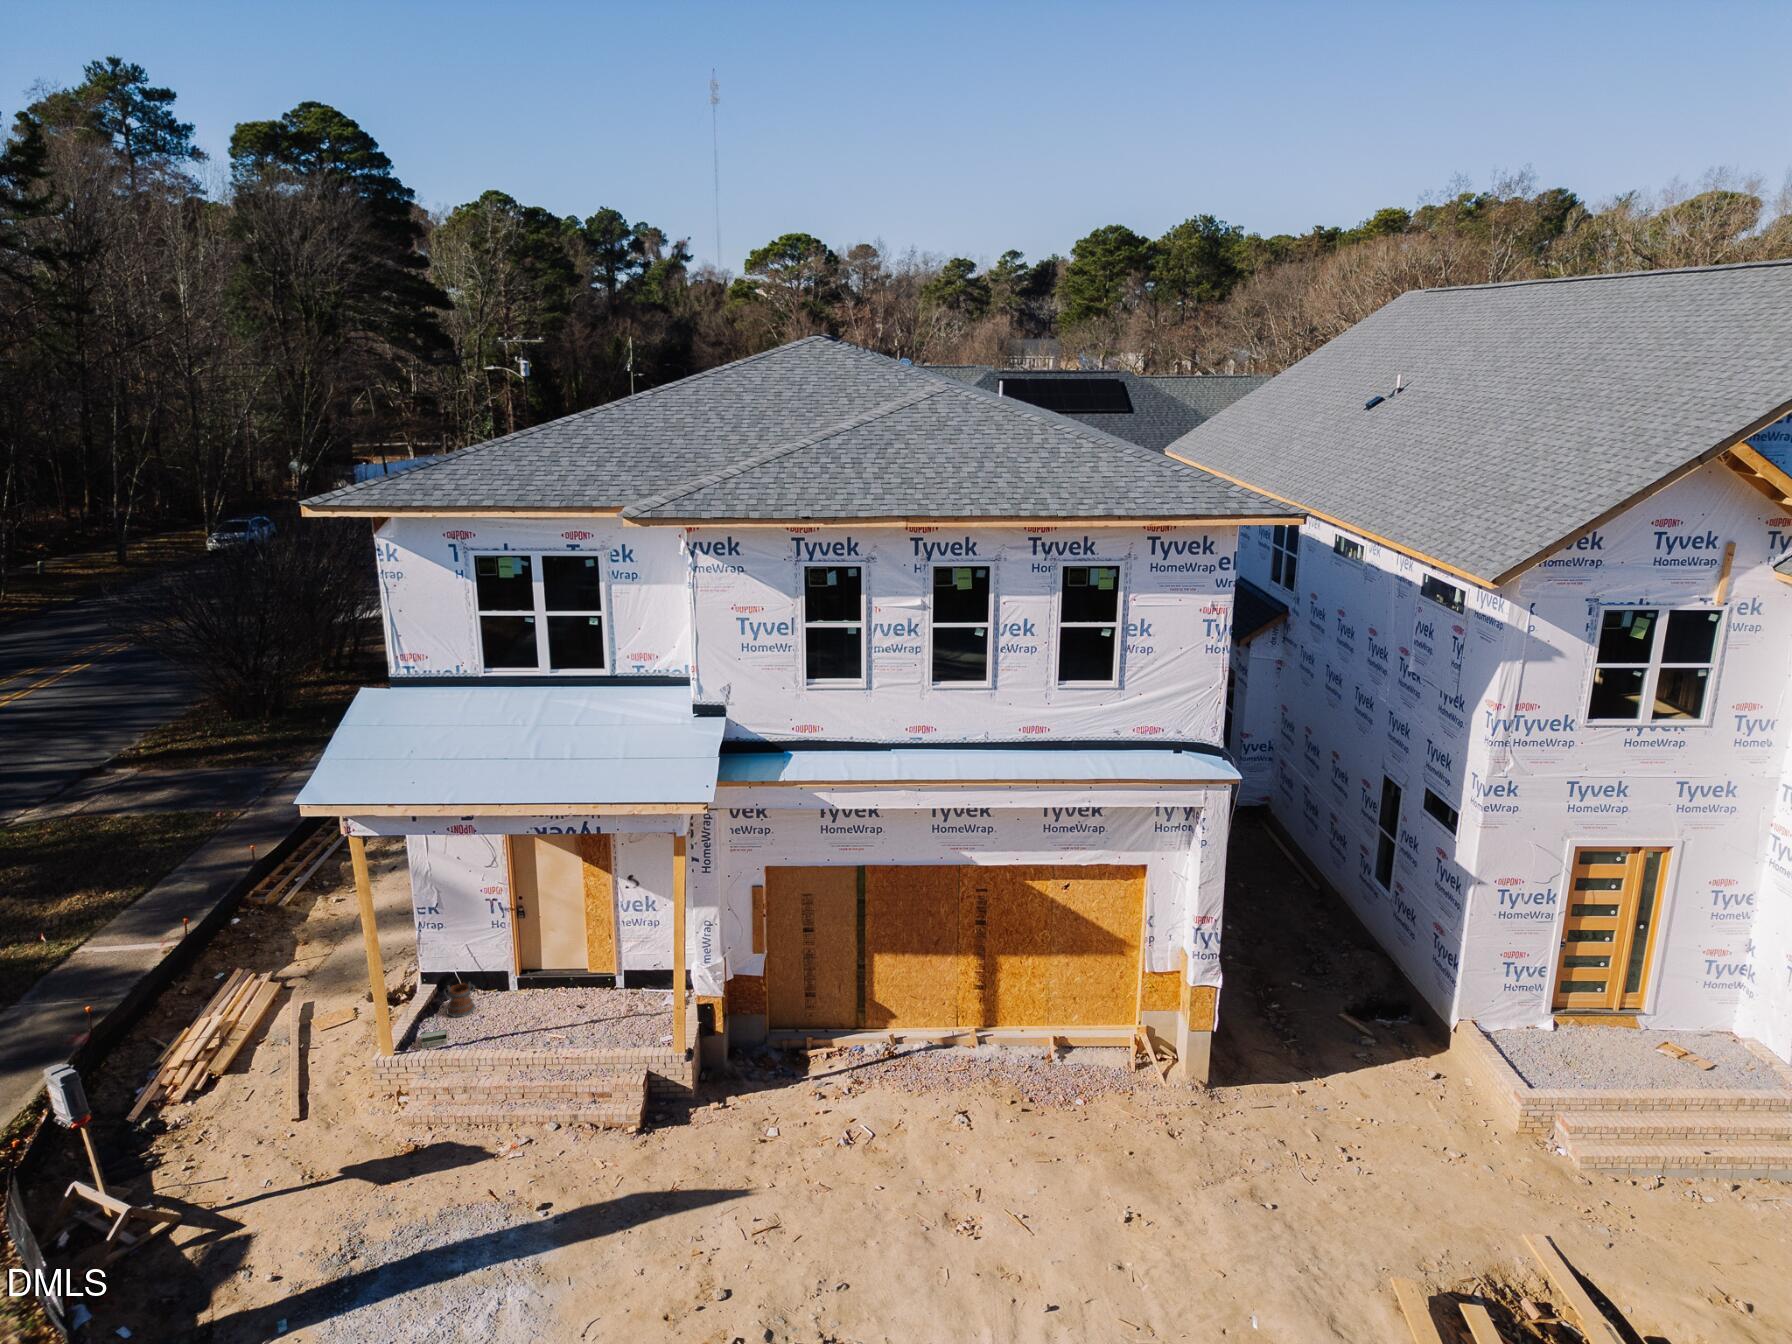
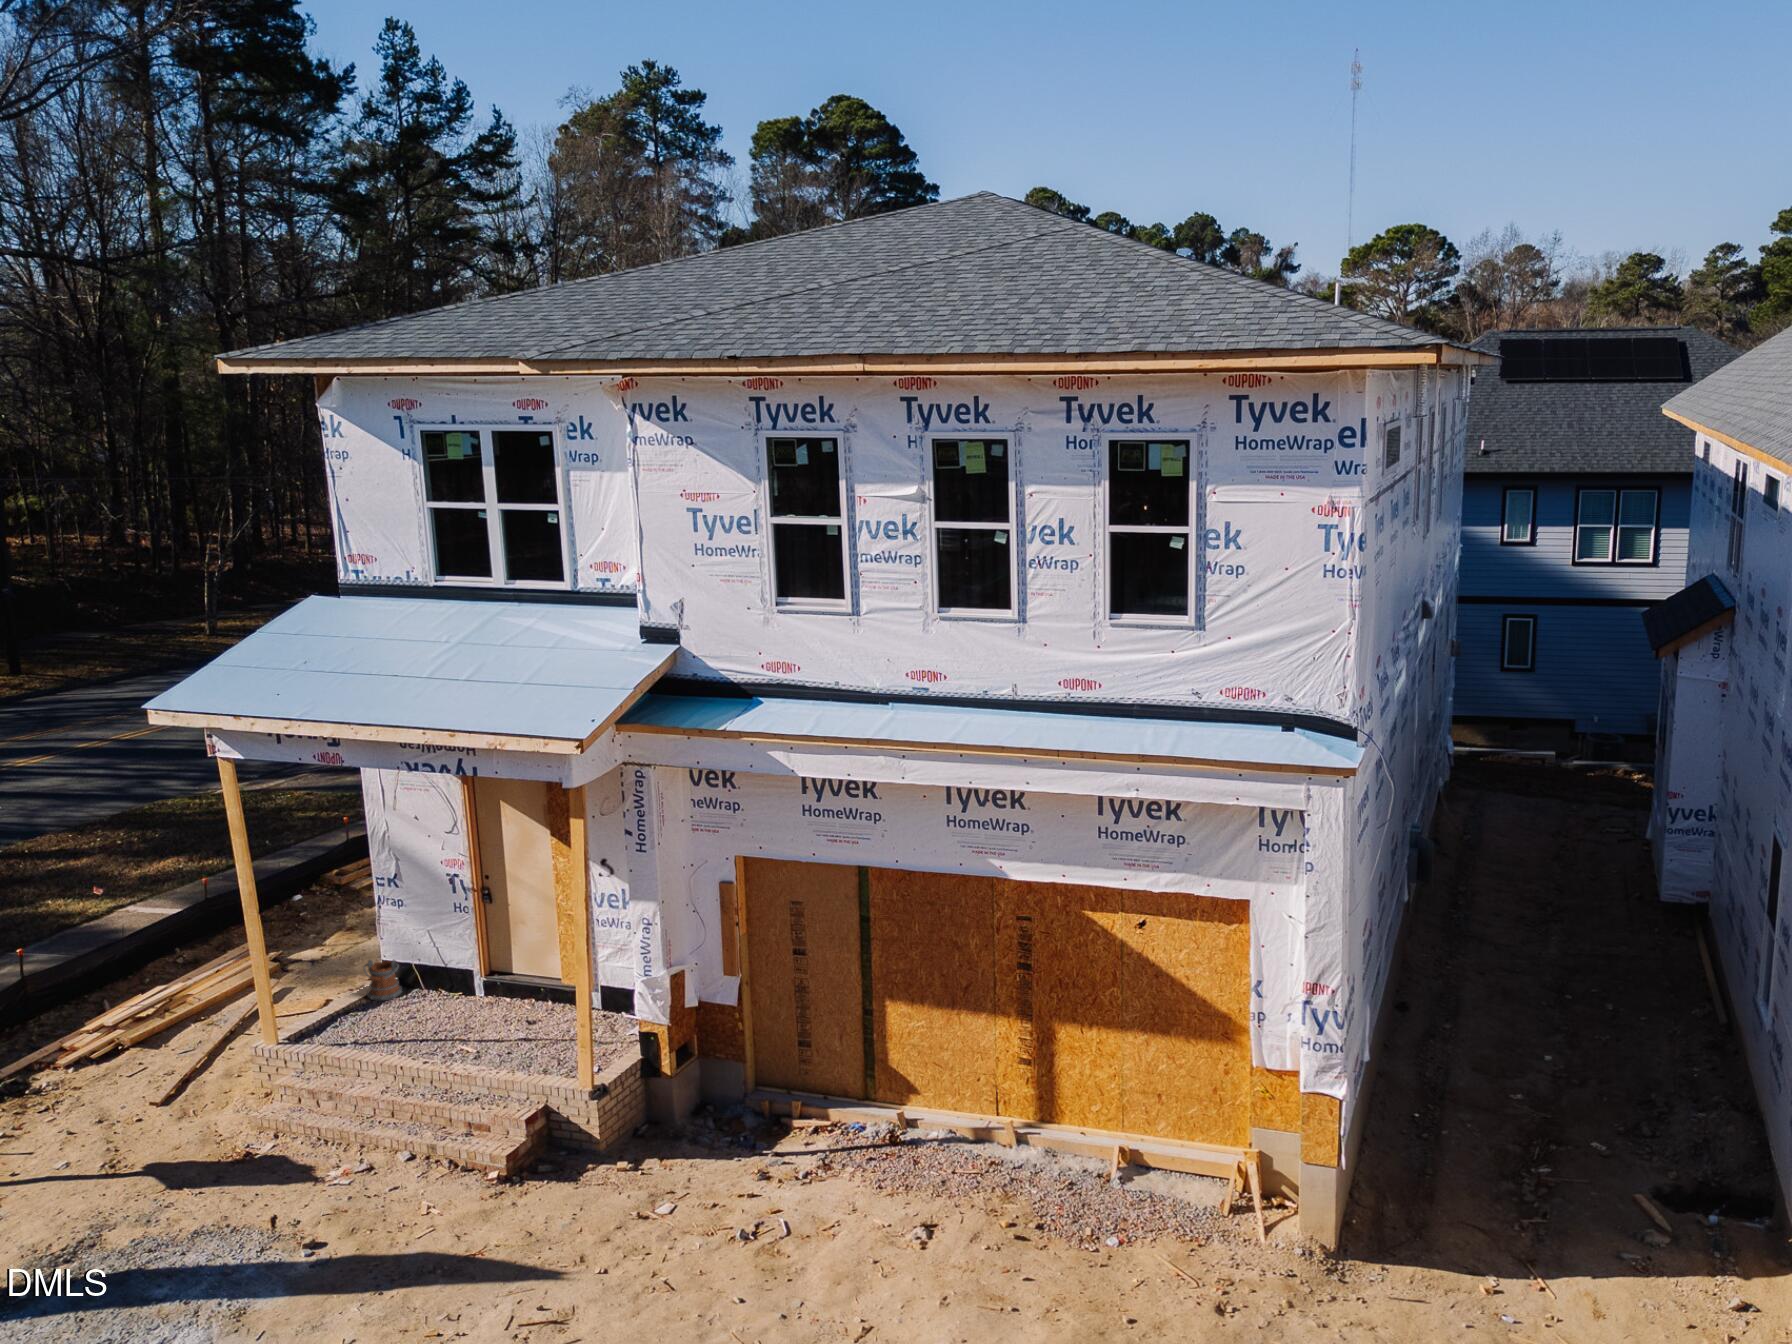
toolbox: present [422,1029,447,1048] -> none [317,1009,352,1026]

